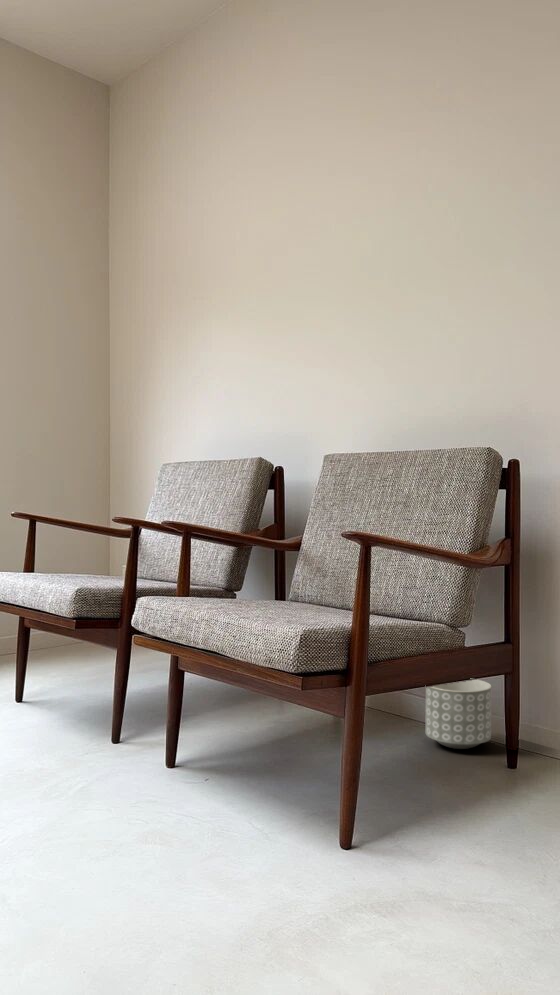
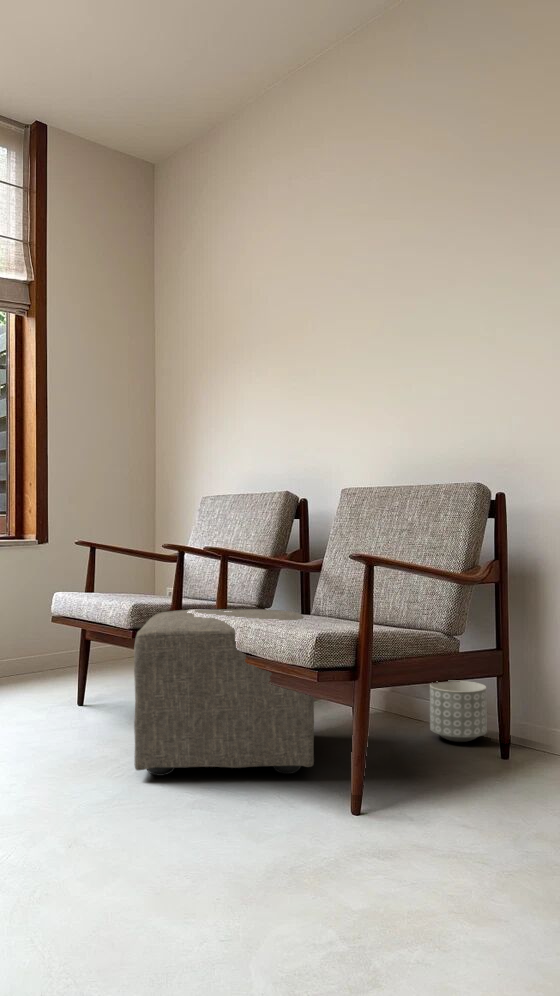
ottoman: none [76,596,293,796] -> present [134,609,314,776]

